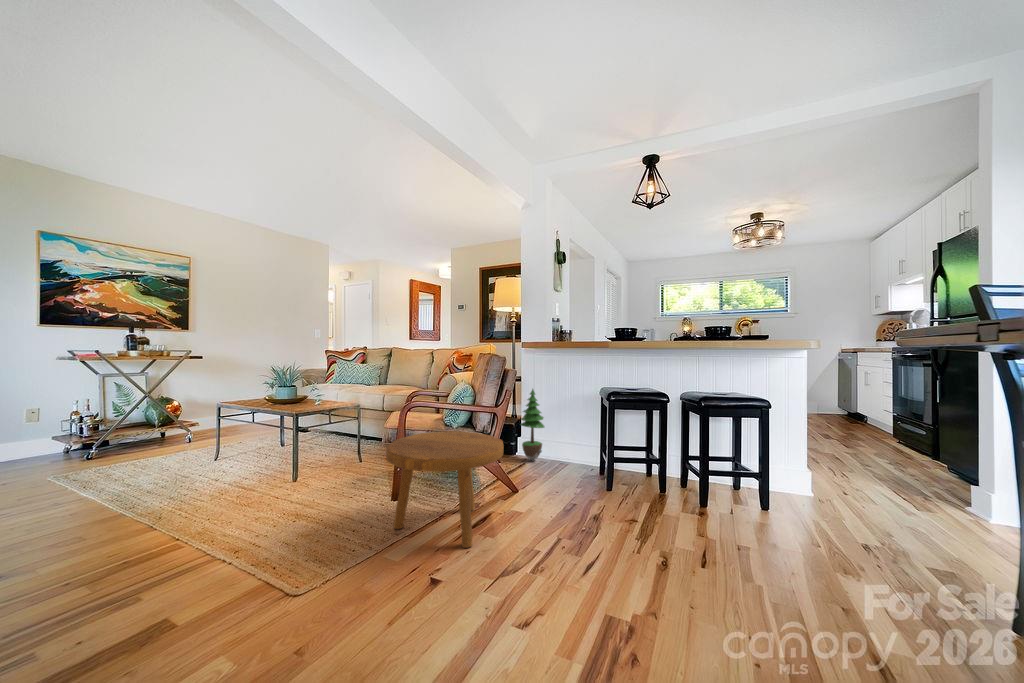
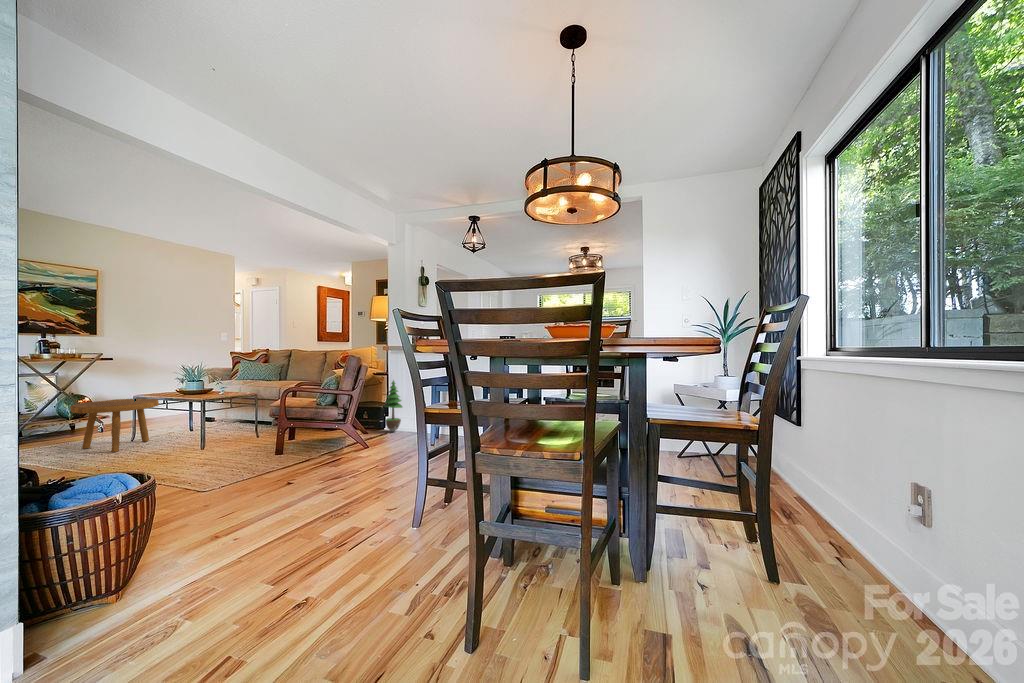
footstool: present [386,431,504,548] -> present [70,398,159,452]

